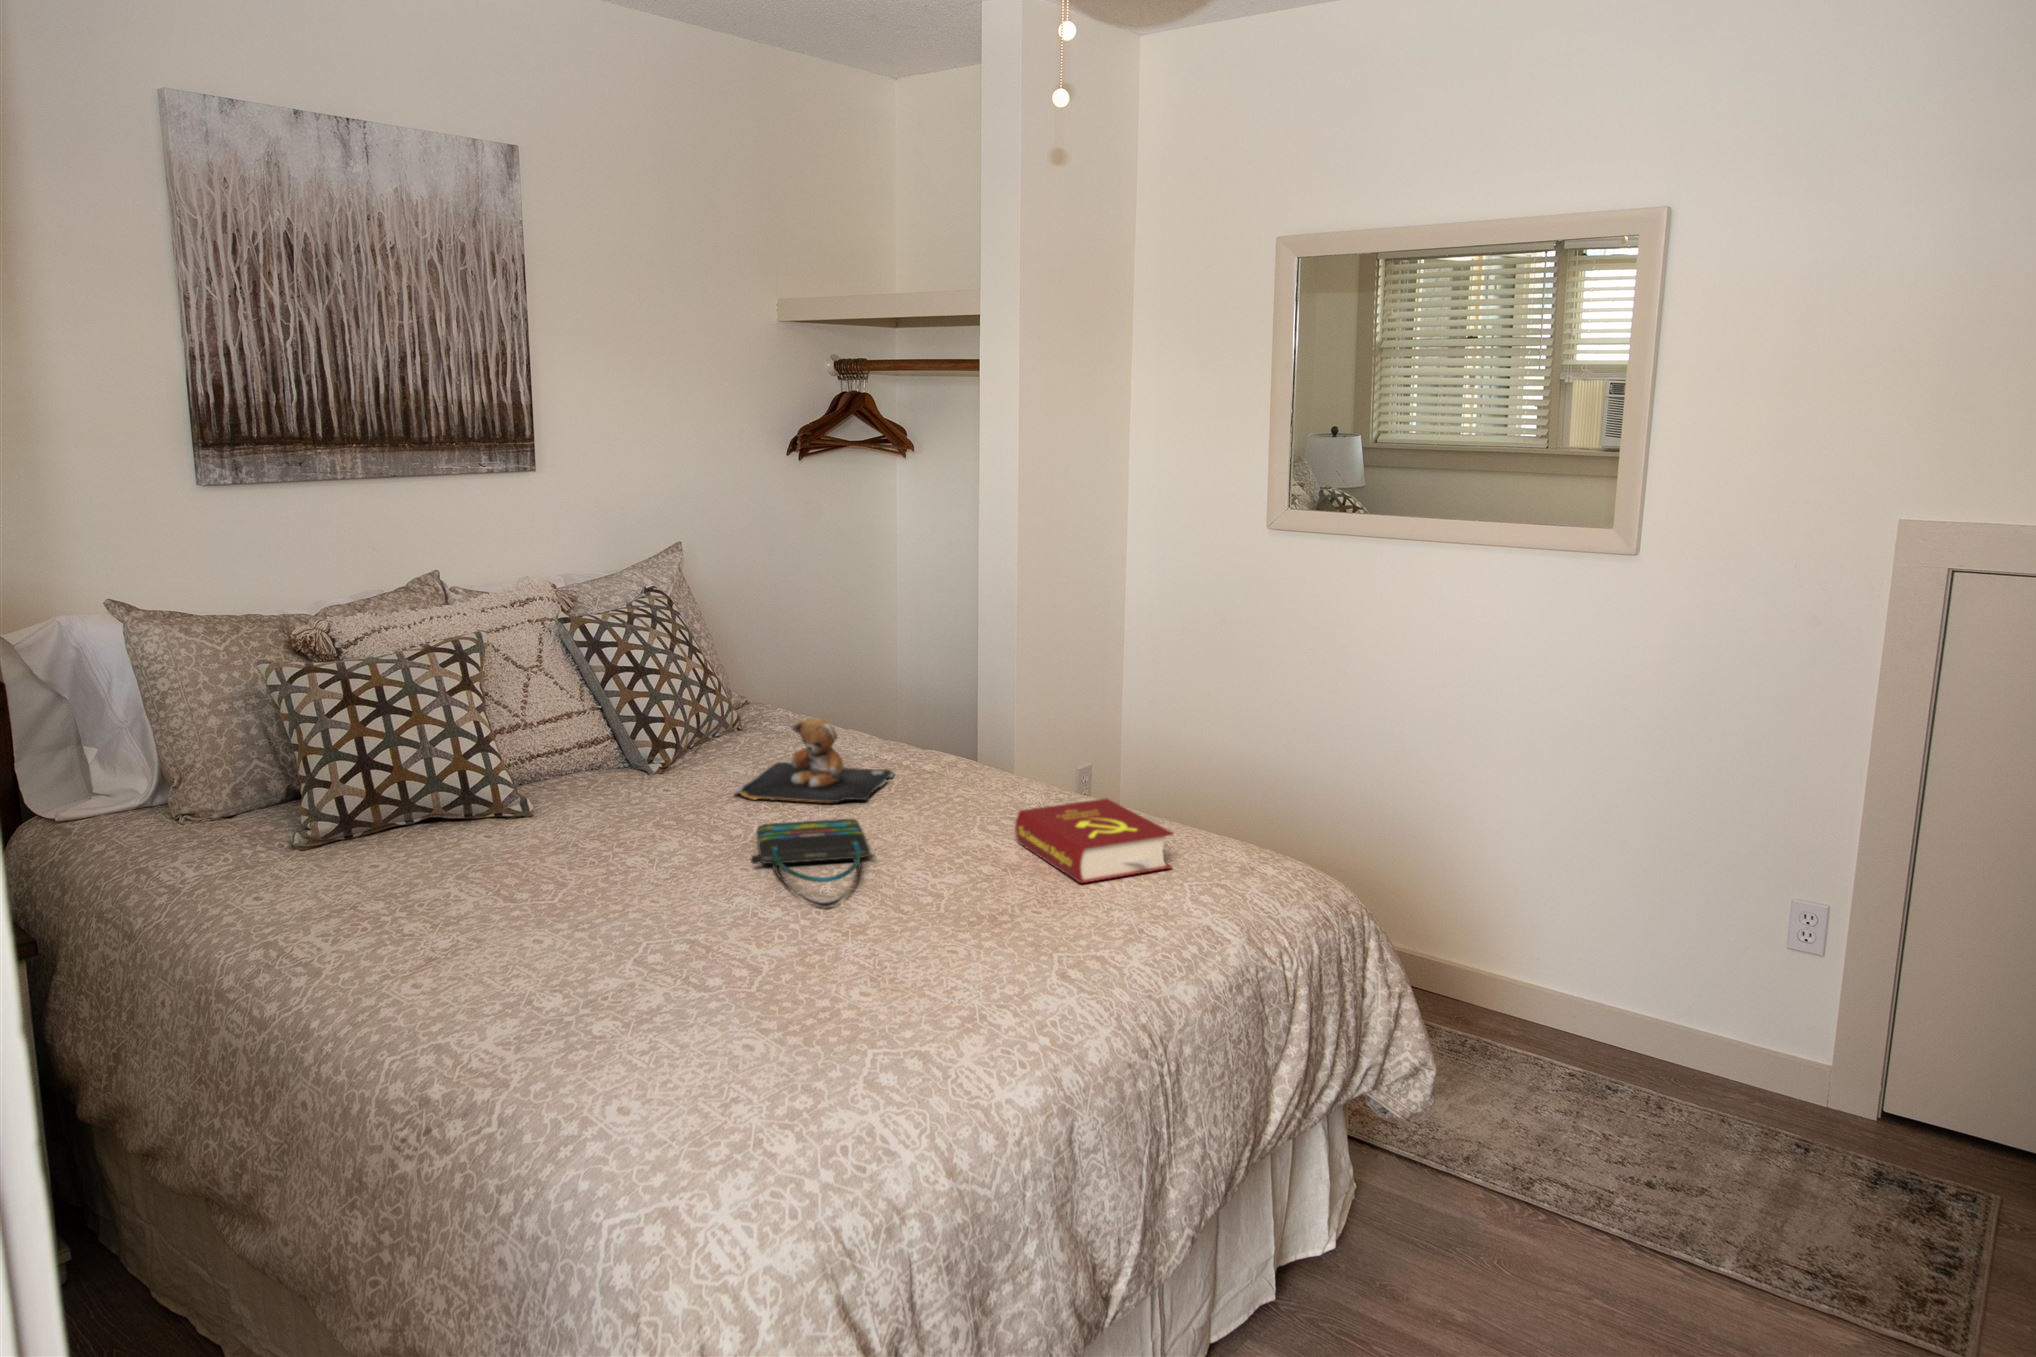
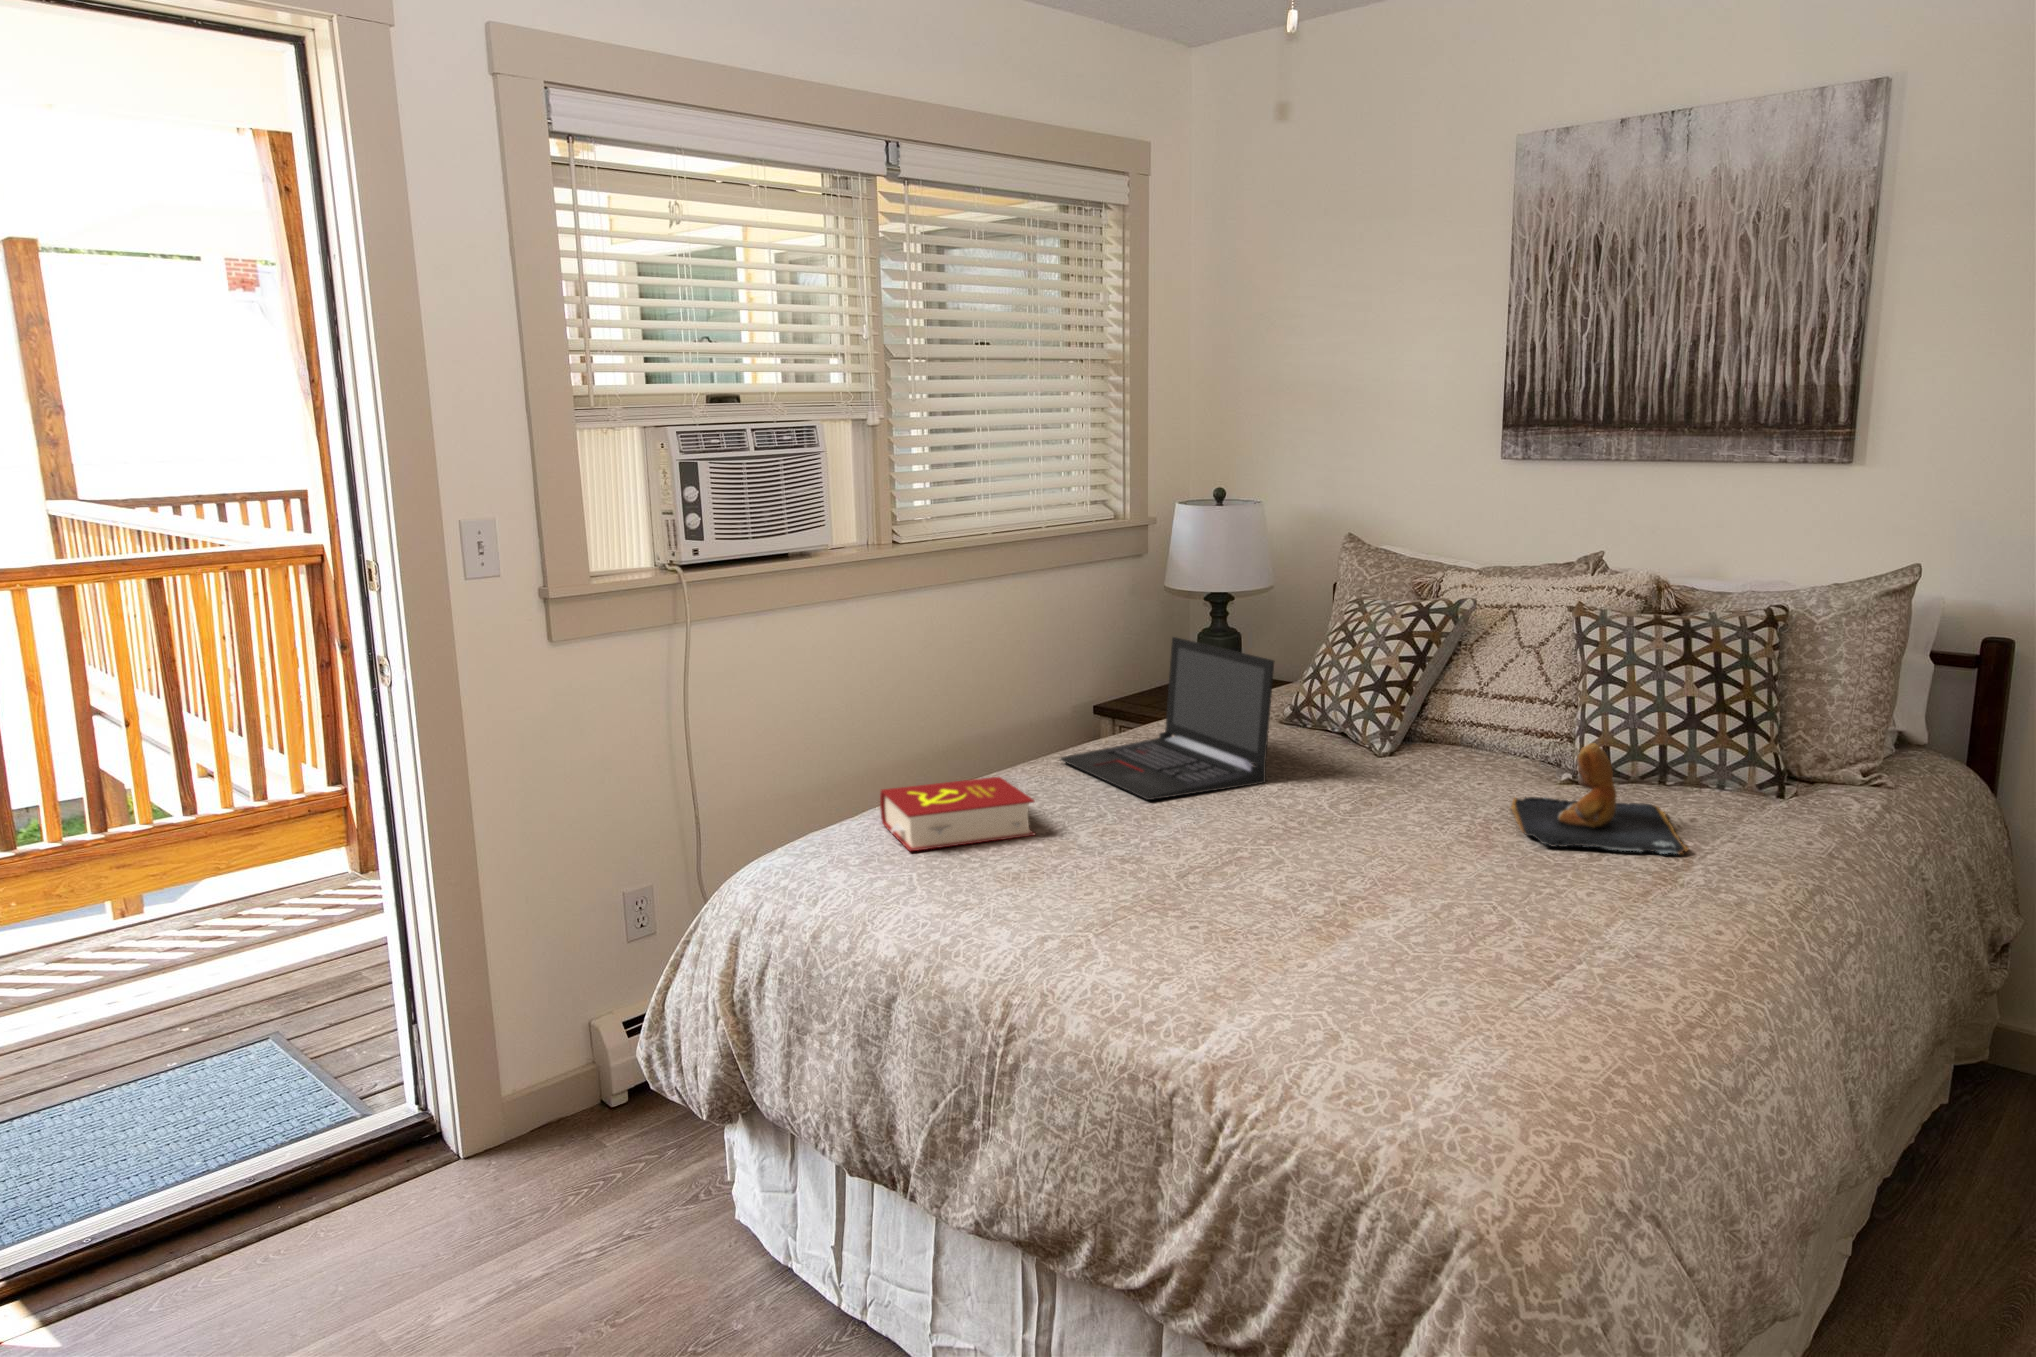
laptop: none [334,734,633,979] -> present [1060,637,1275,800]
book: present [1015,798,1173,883] -> present [880,777,1035,851]
tote bag: present [751,819,876,907] -> none [1204,805,1434,855]

